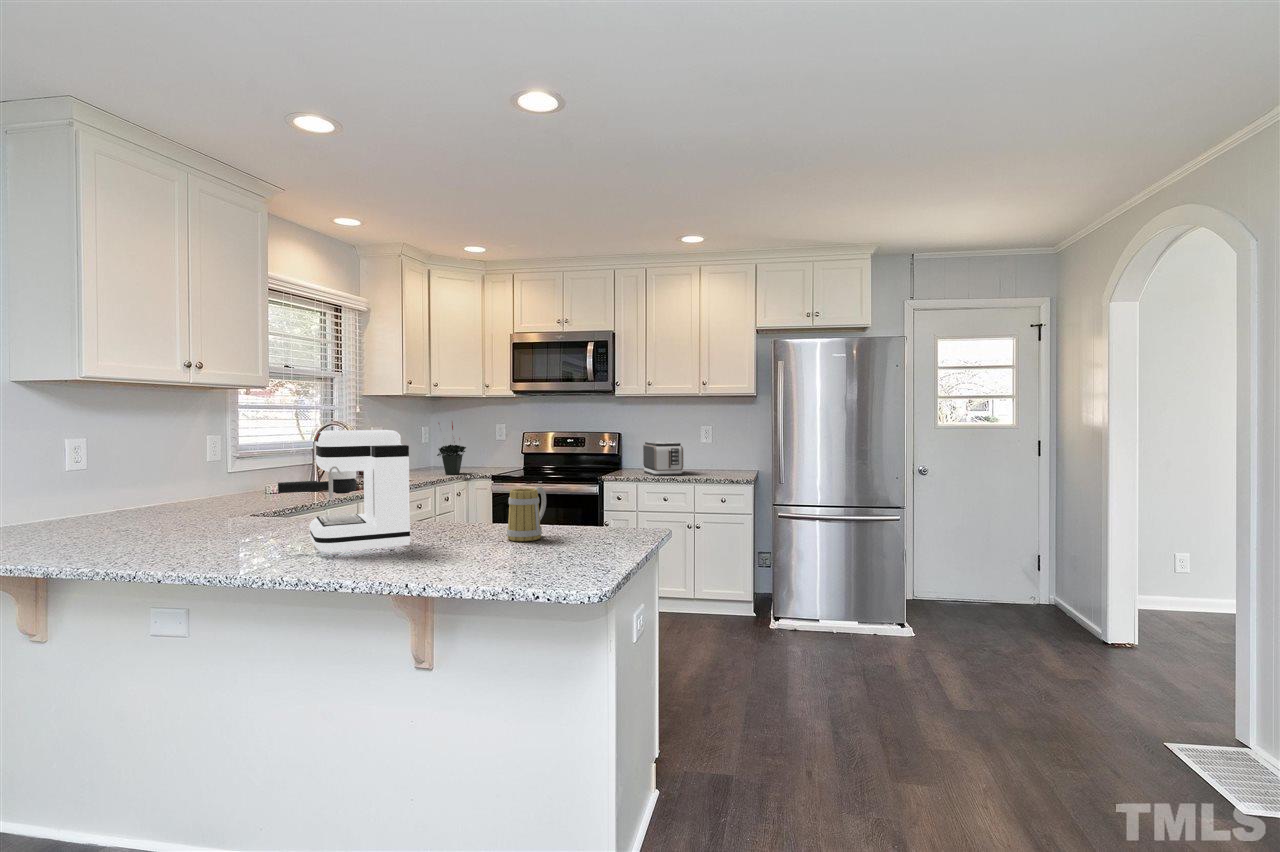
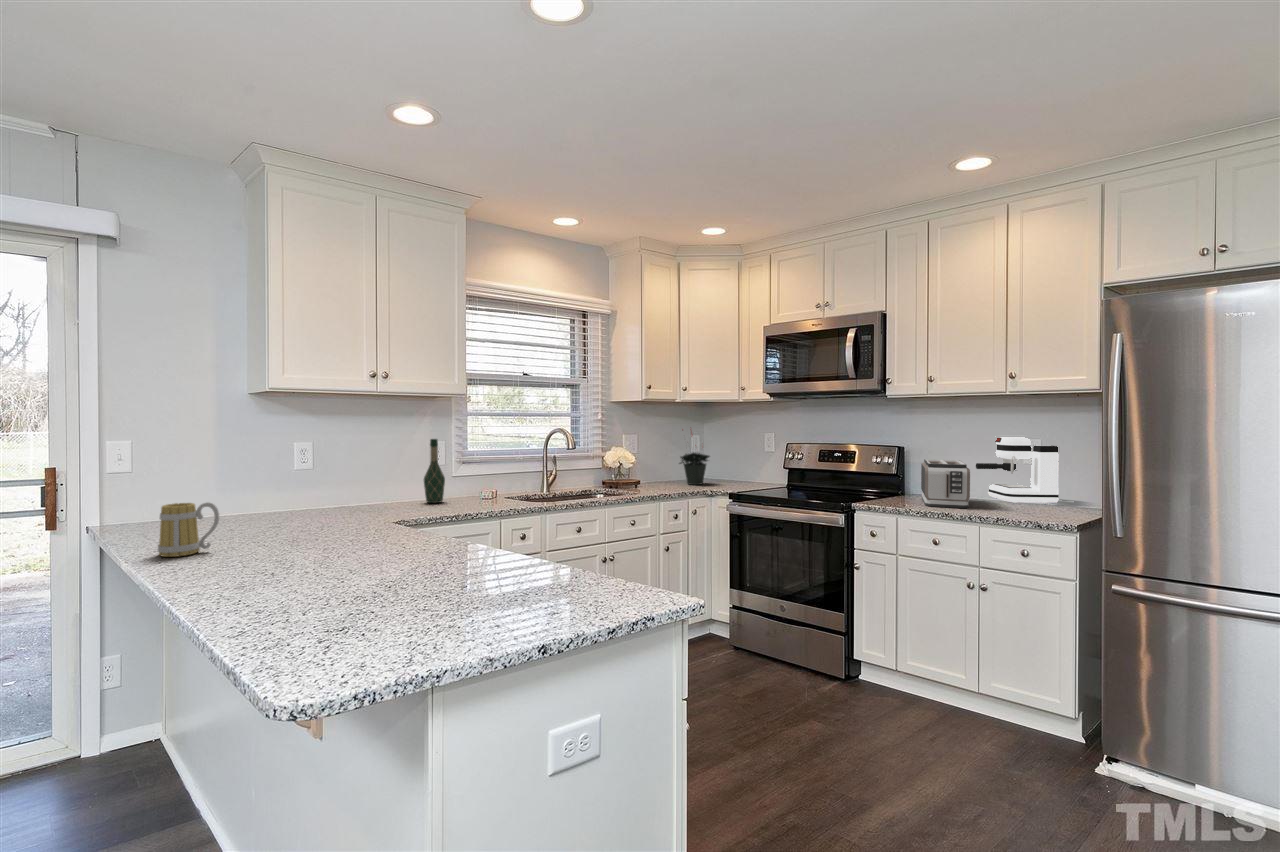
coffee maker: present [278,430,410,555] -> present [976,437,1059,504]
wine bottle: none [218,432,243,500] -> present [424,439,445,503]
mug: present [507,487,546,541] -> present [158,502,219,557]

